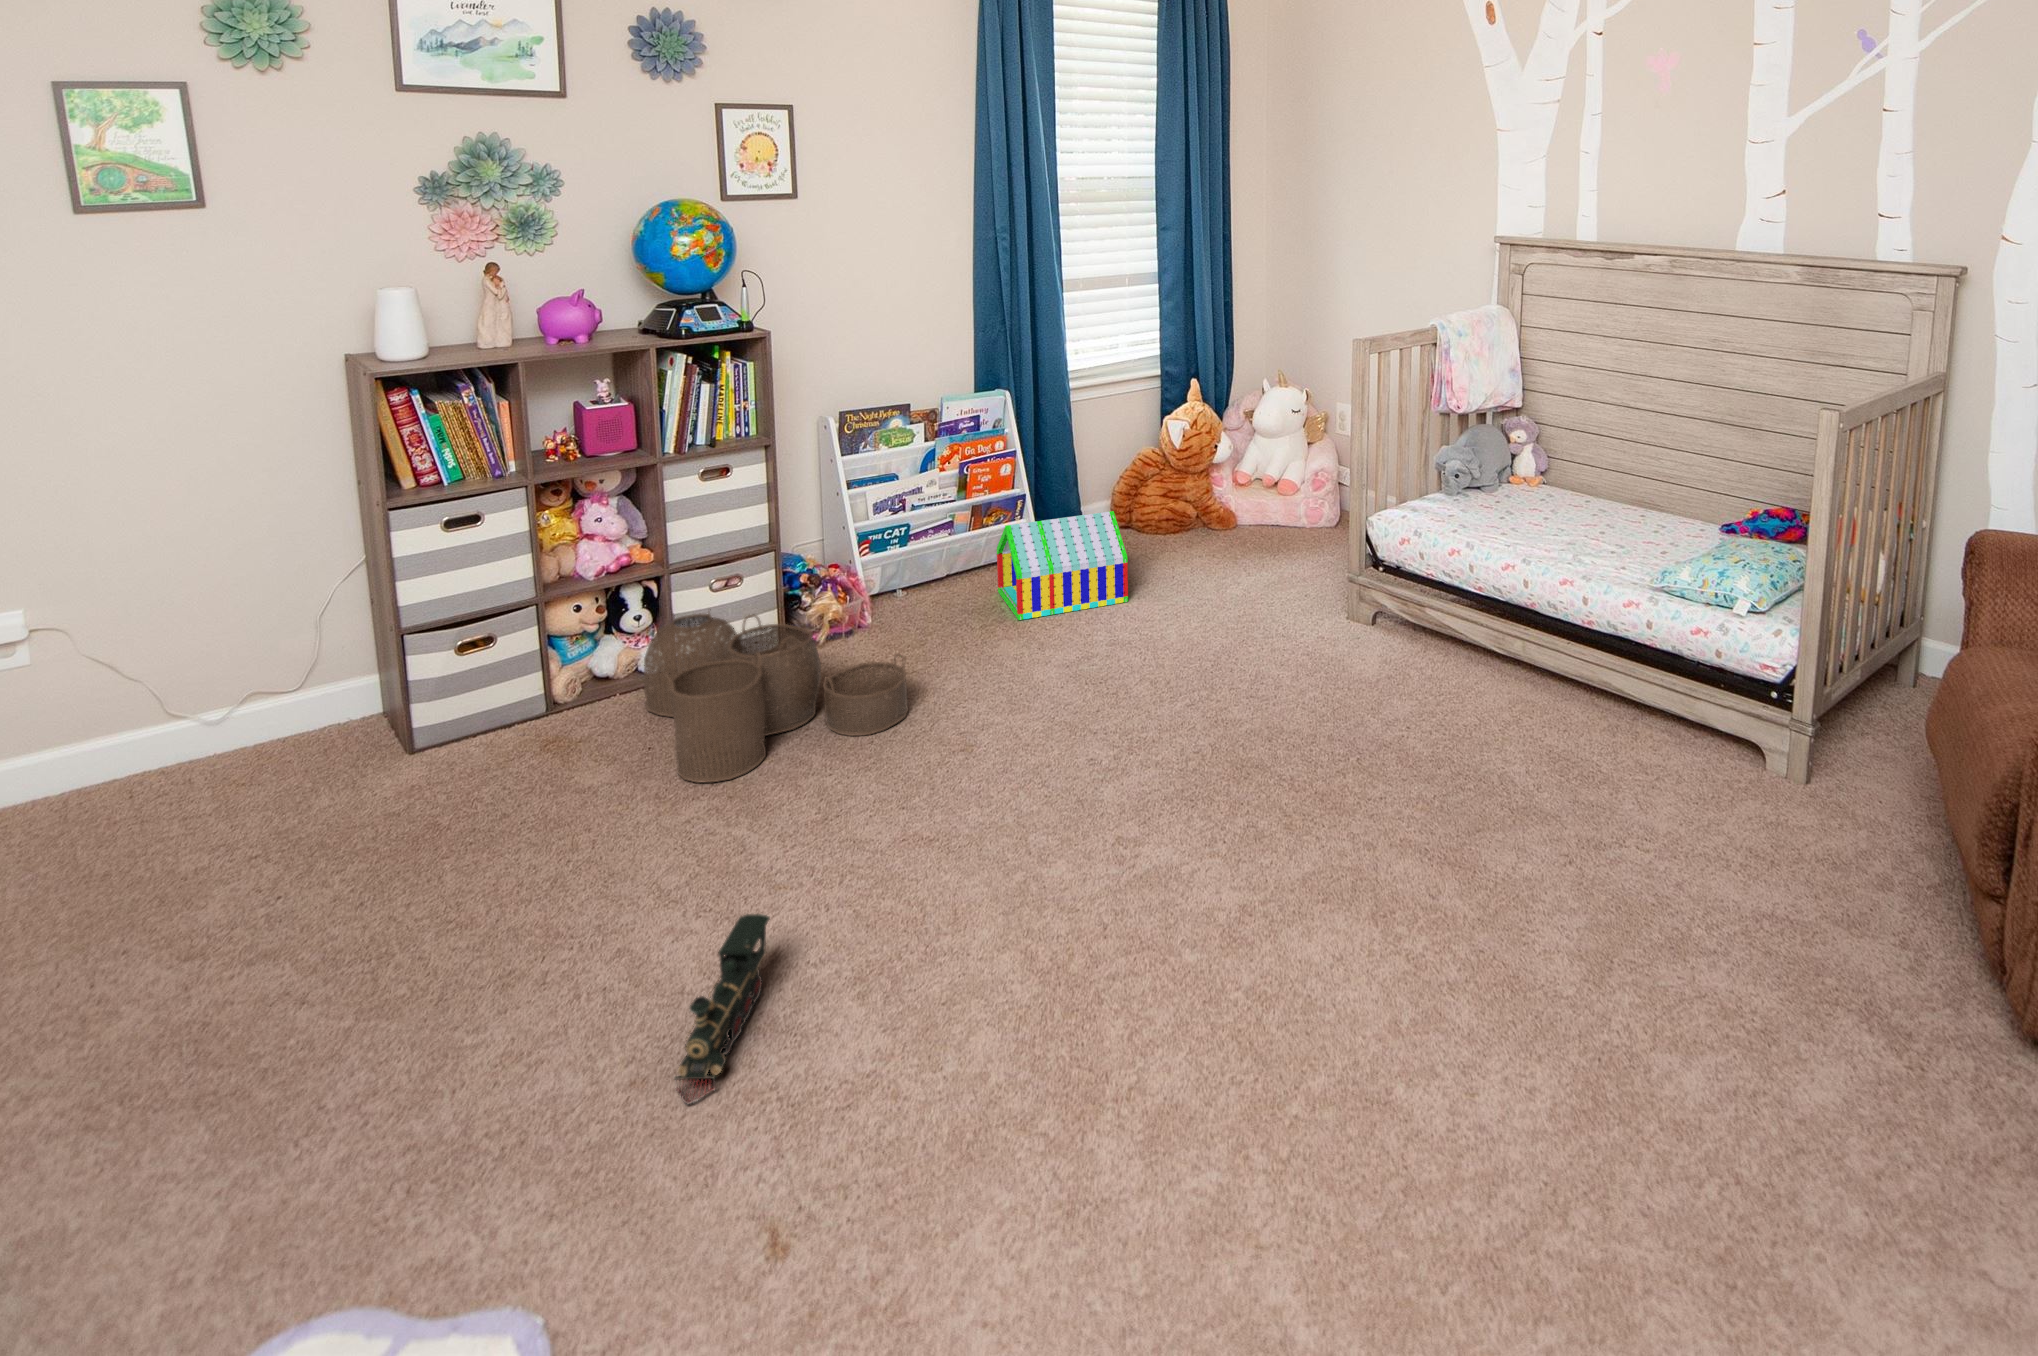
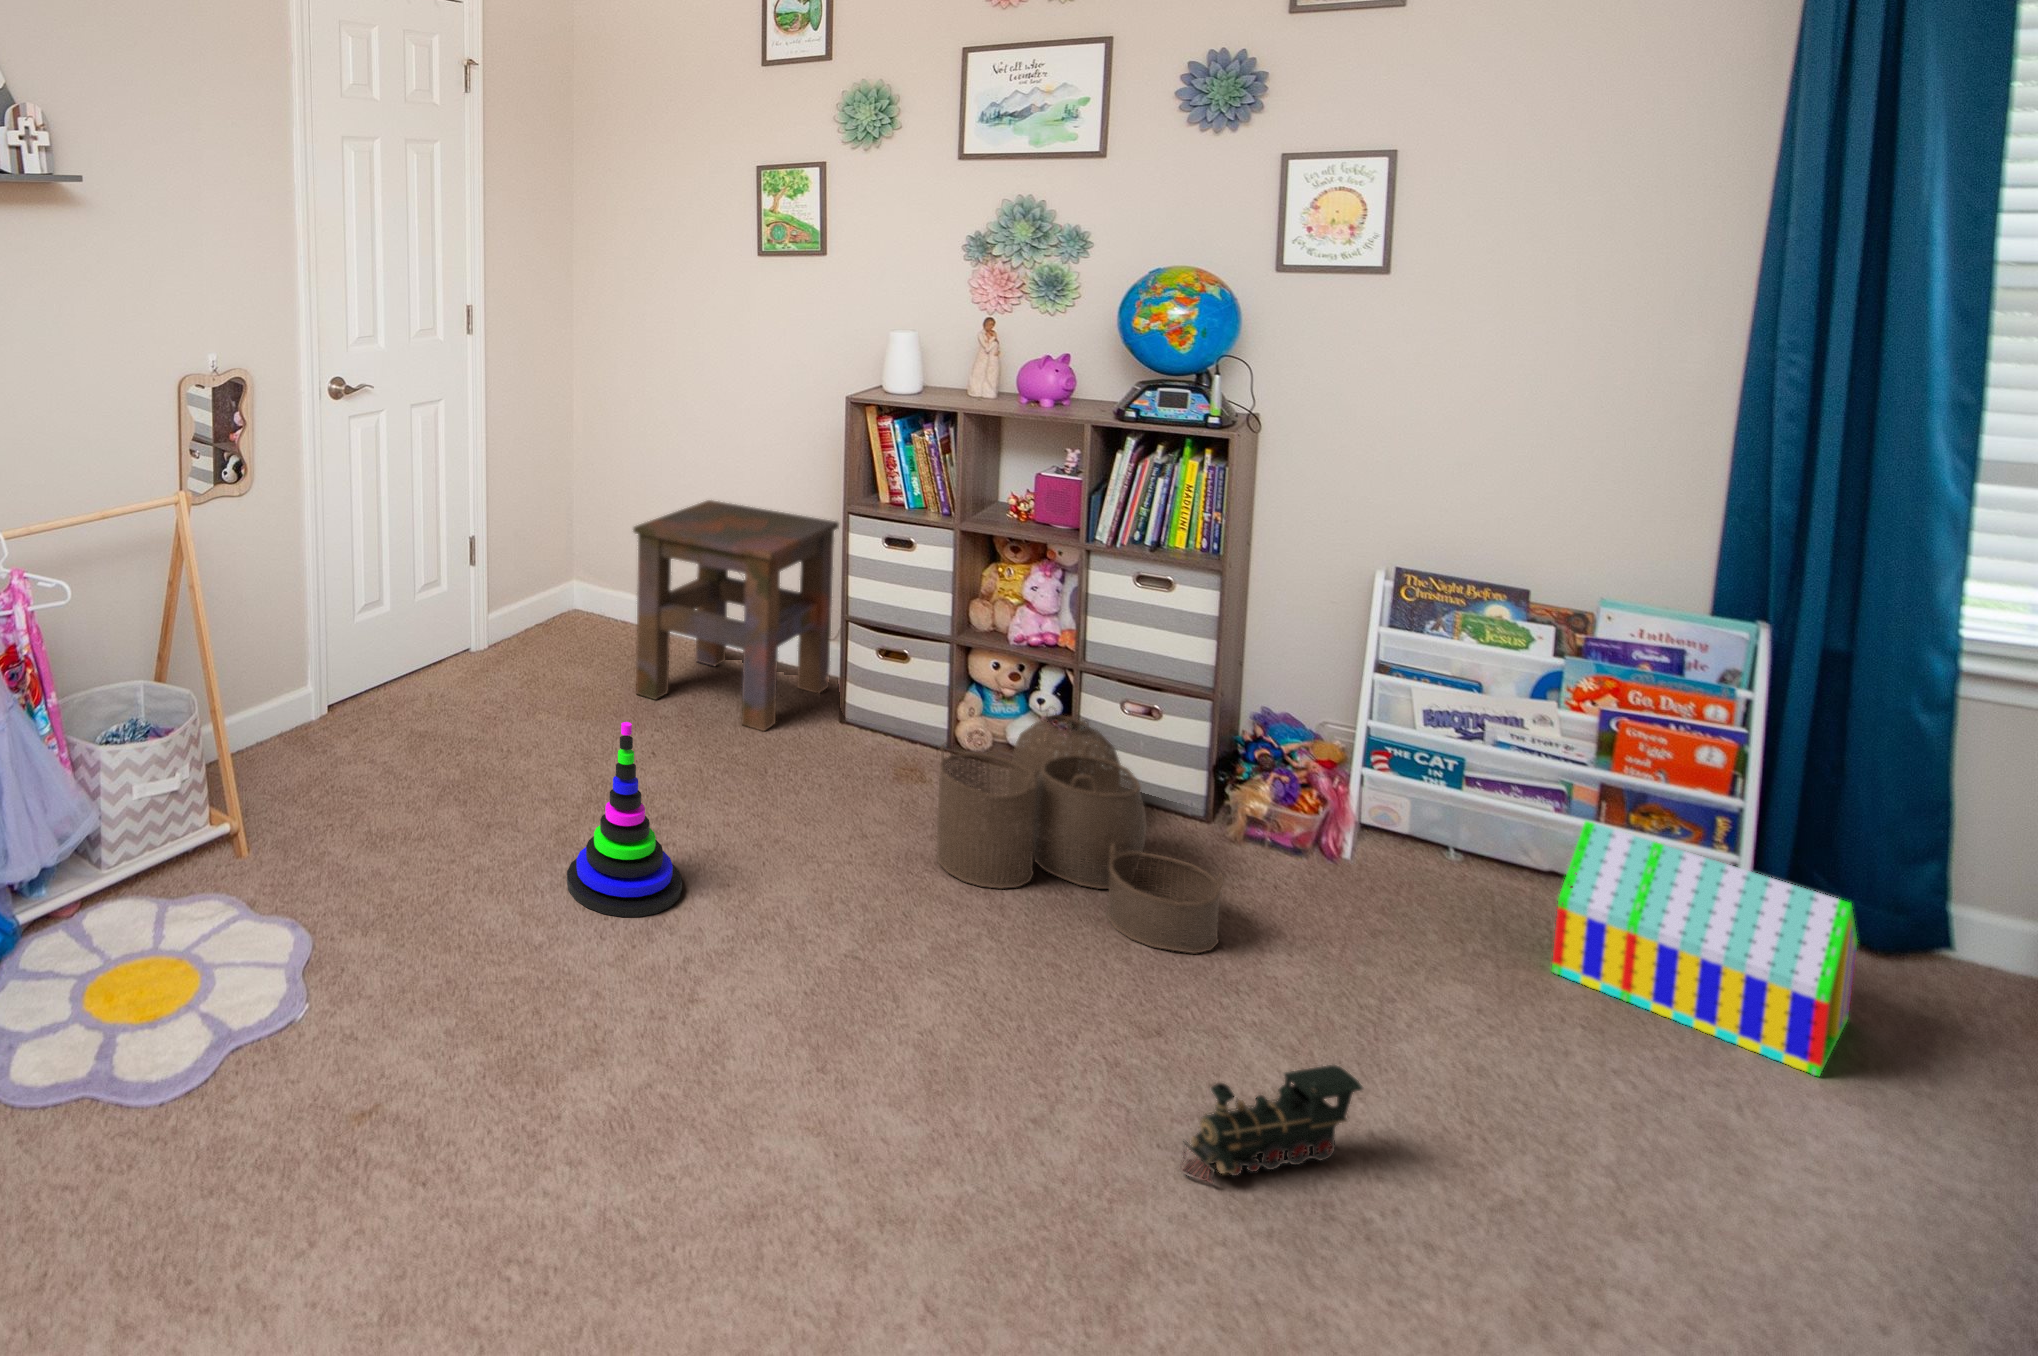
side table: none [25,537,338,884] -> present [633,500,839,731]
stacking toy: none [395,807,565,1058] -> present [567,722,682,917]
toy train: present [675,914,770,1104] -> present [1181,1065,1363,1183]

